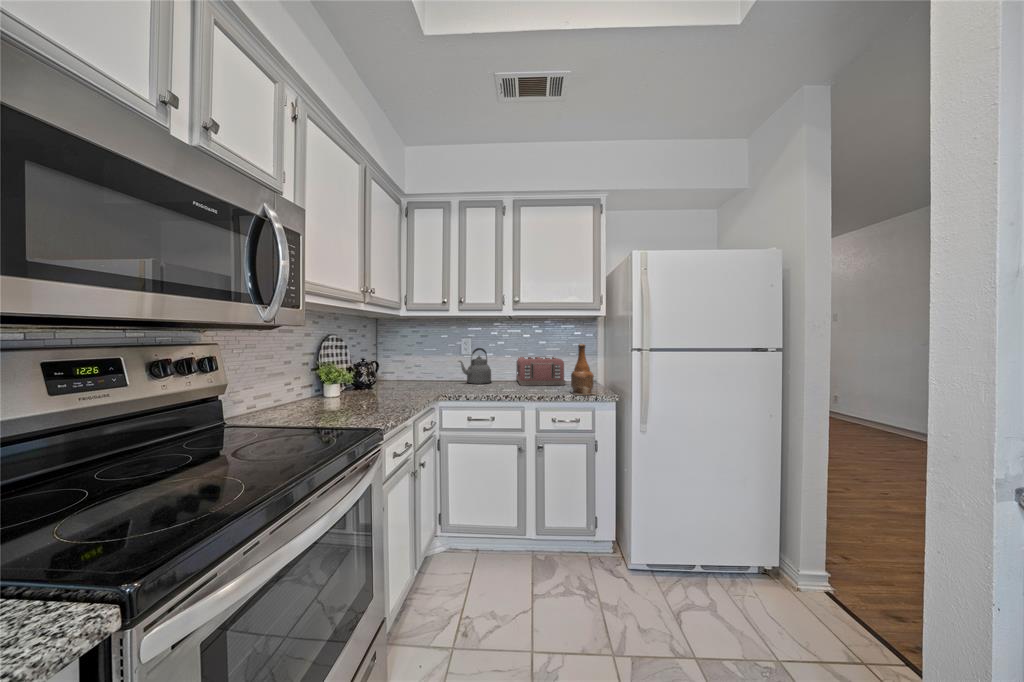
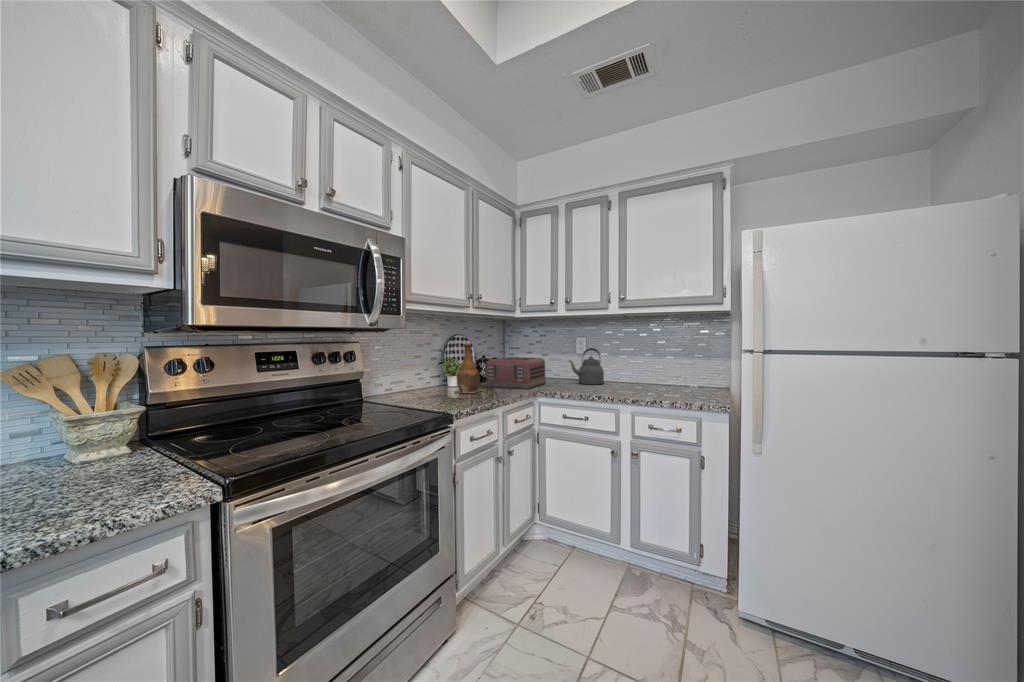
bottle: present [570,344,595,395] -> present [455,343,481,393]
toaster: present [516,357,565,386] -> present [485,357,546,389]

